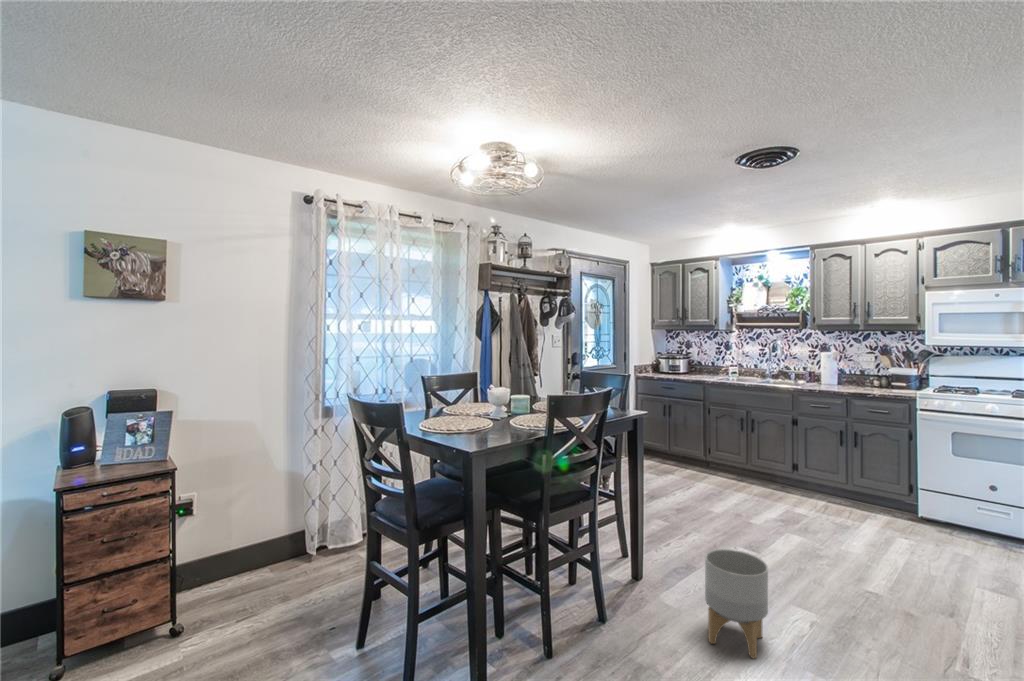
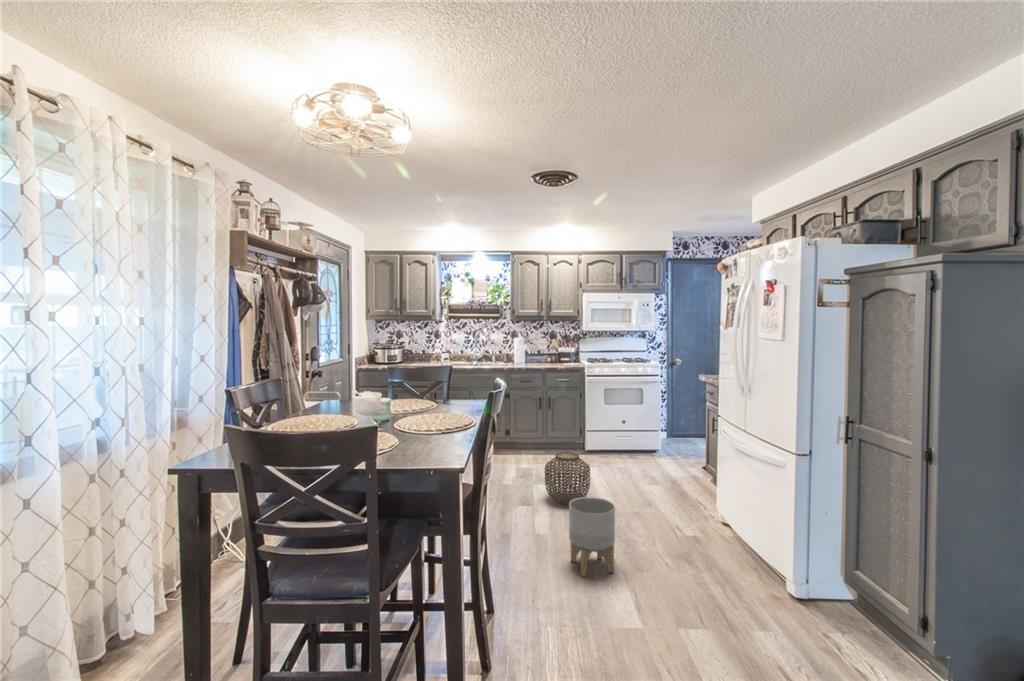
woven basket: none [768,499,836,572] -> present [545,452,590,505]

